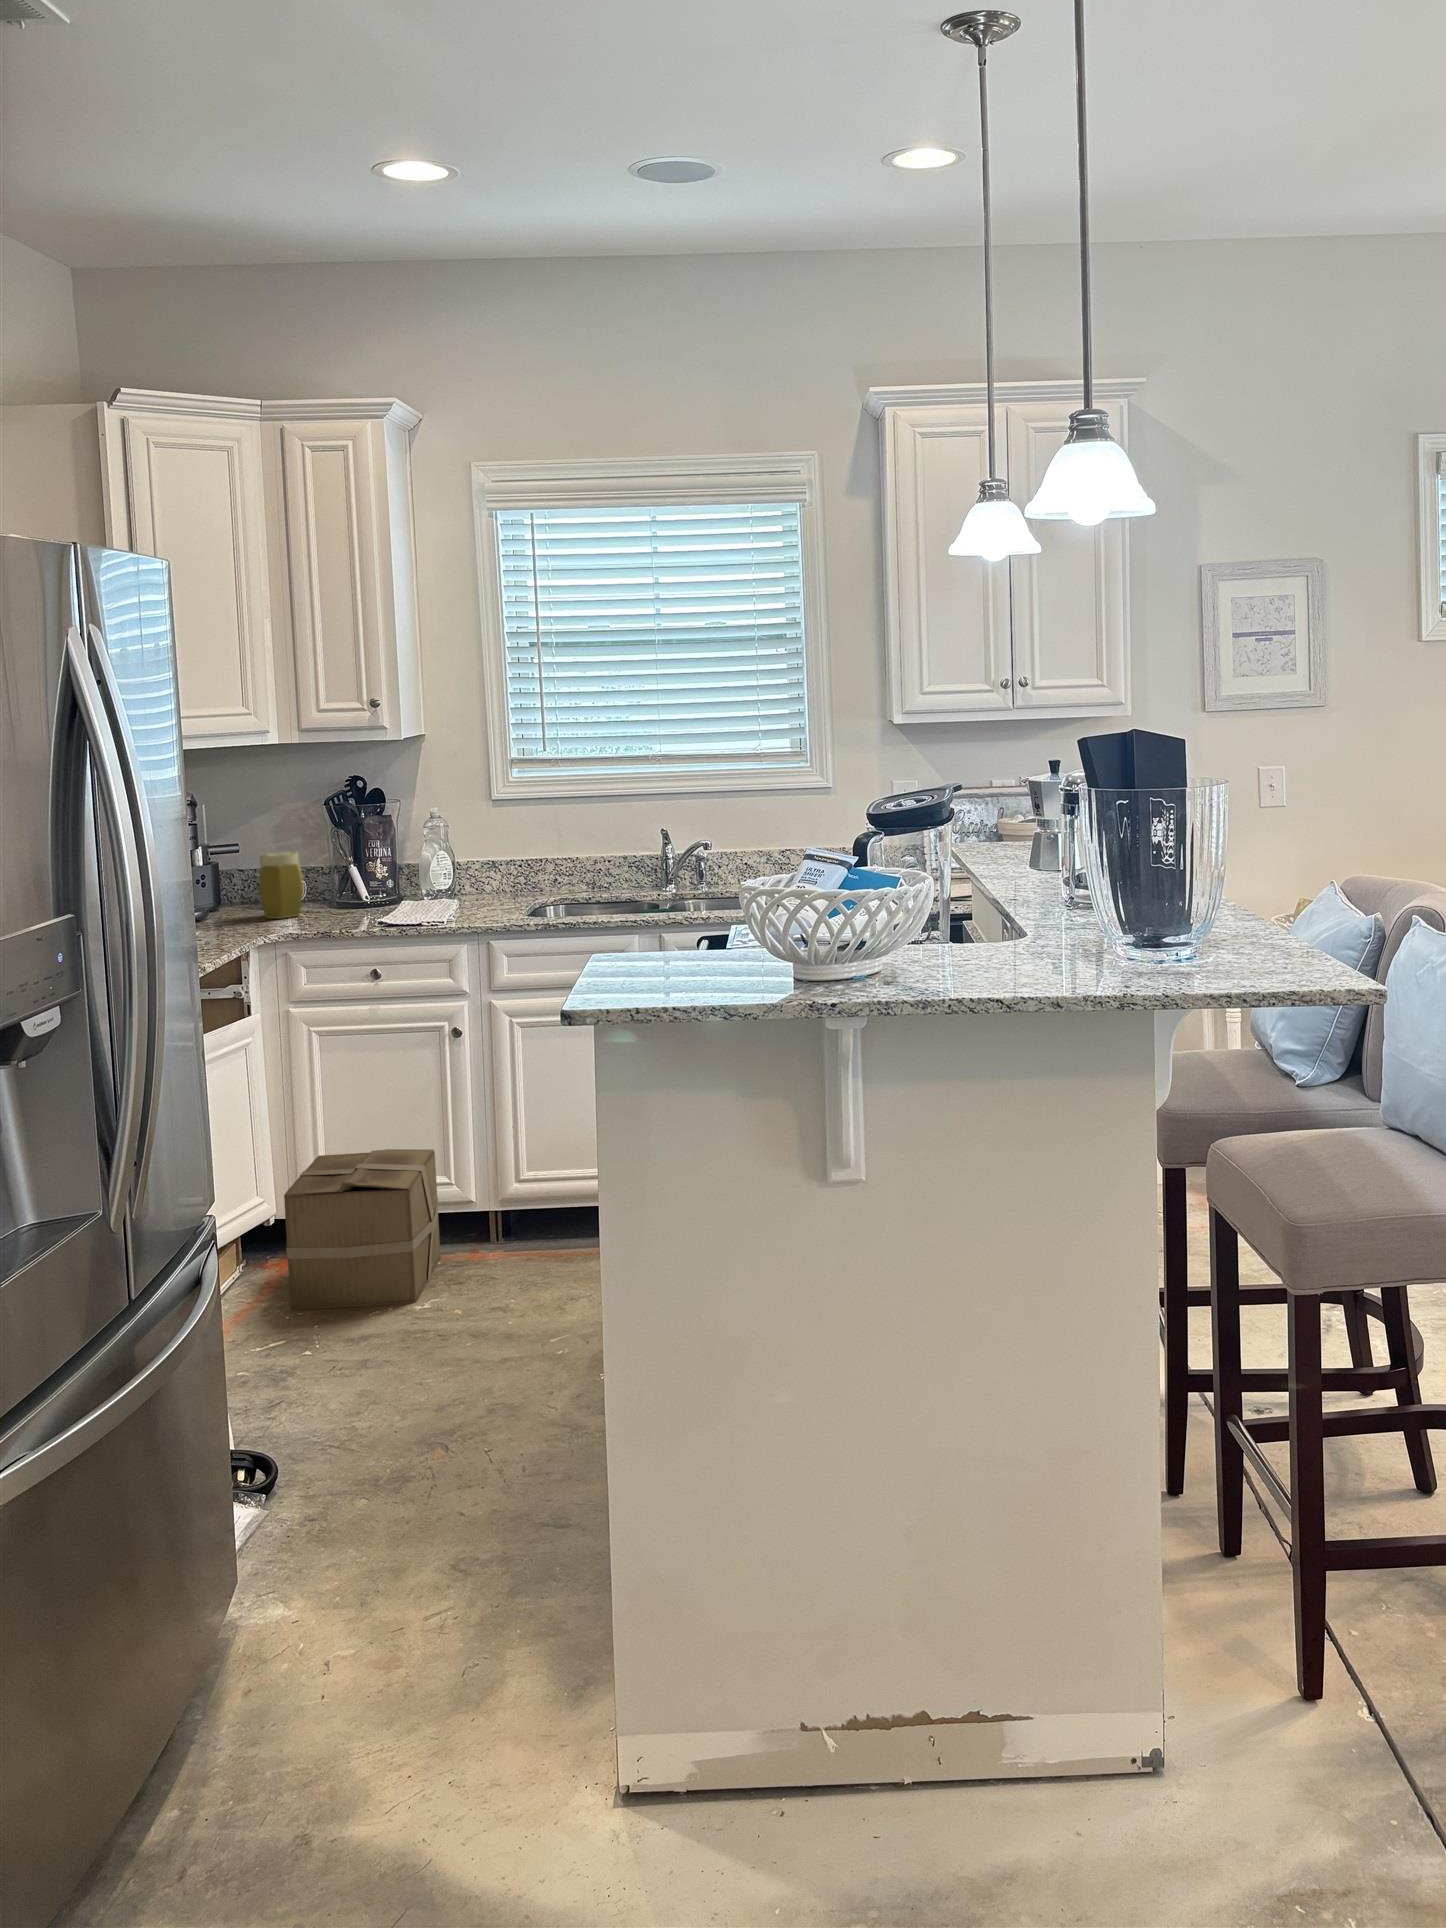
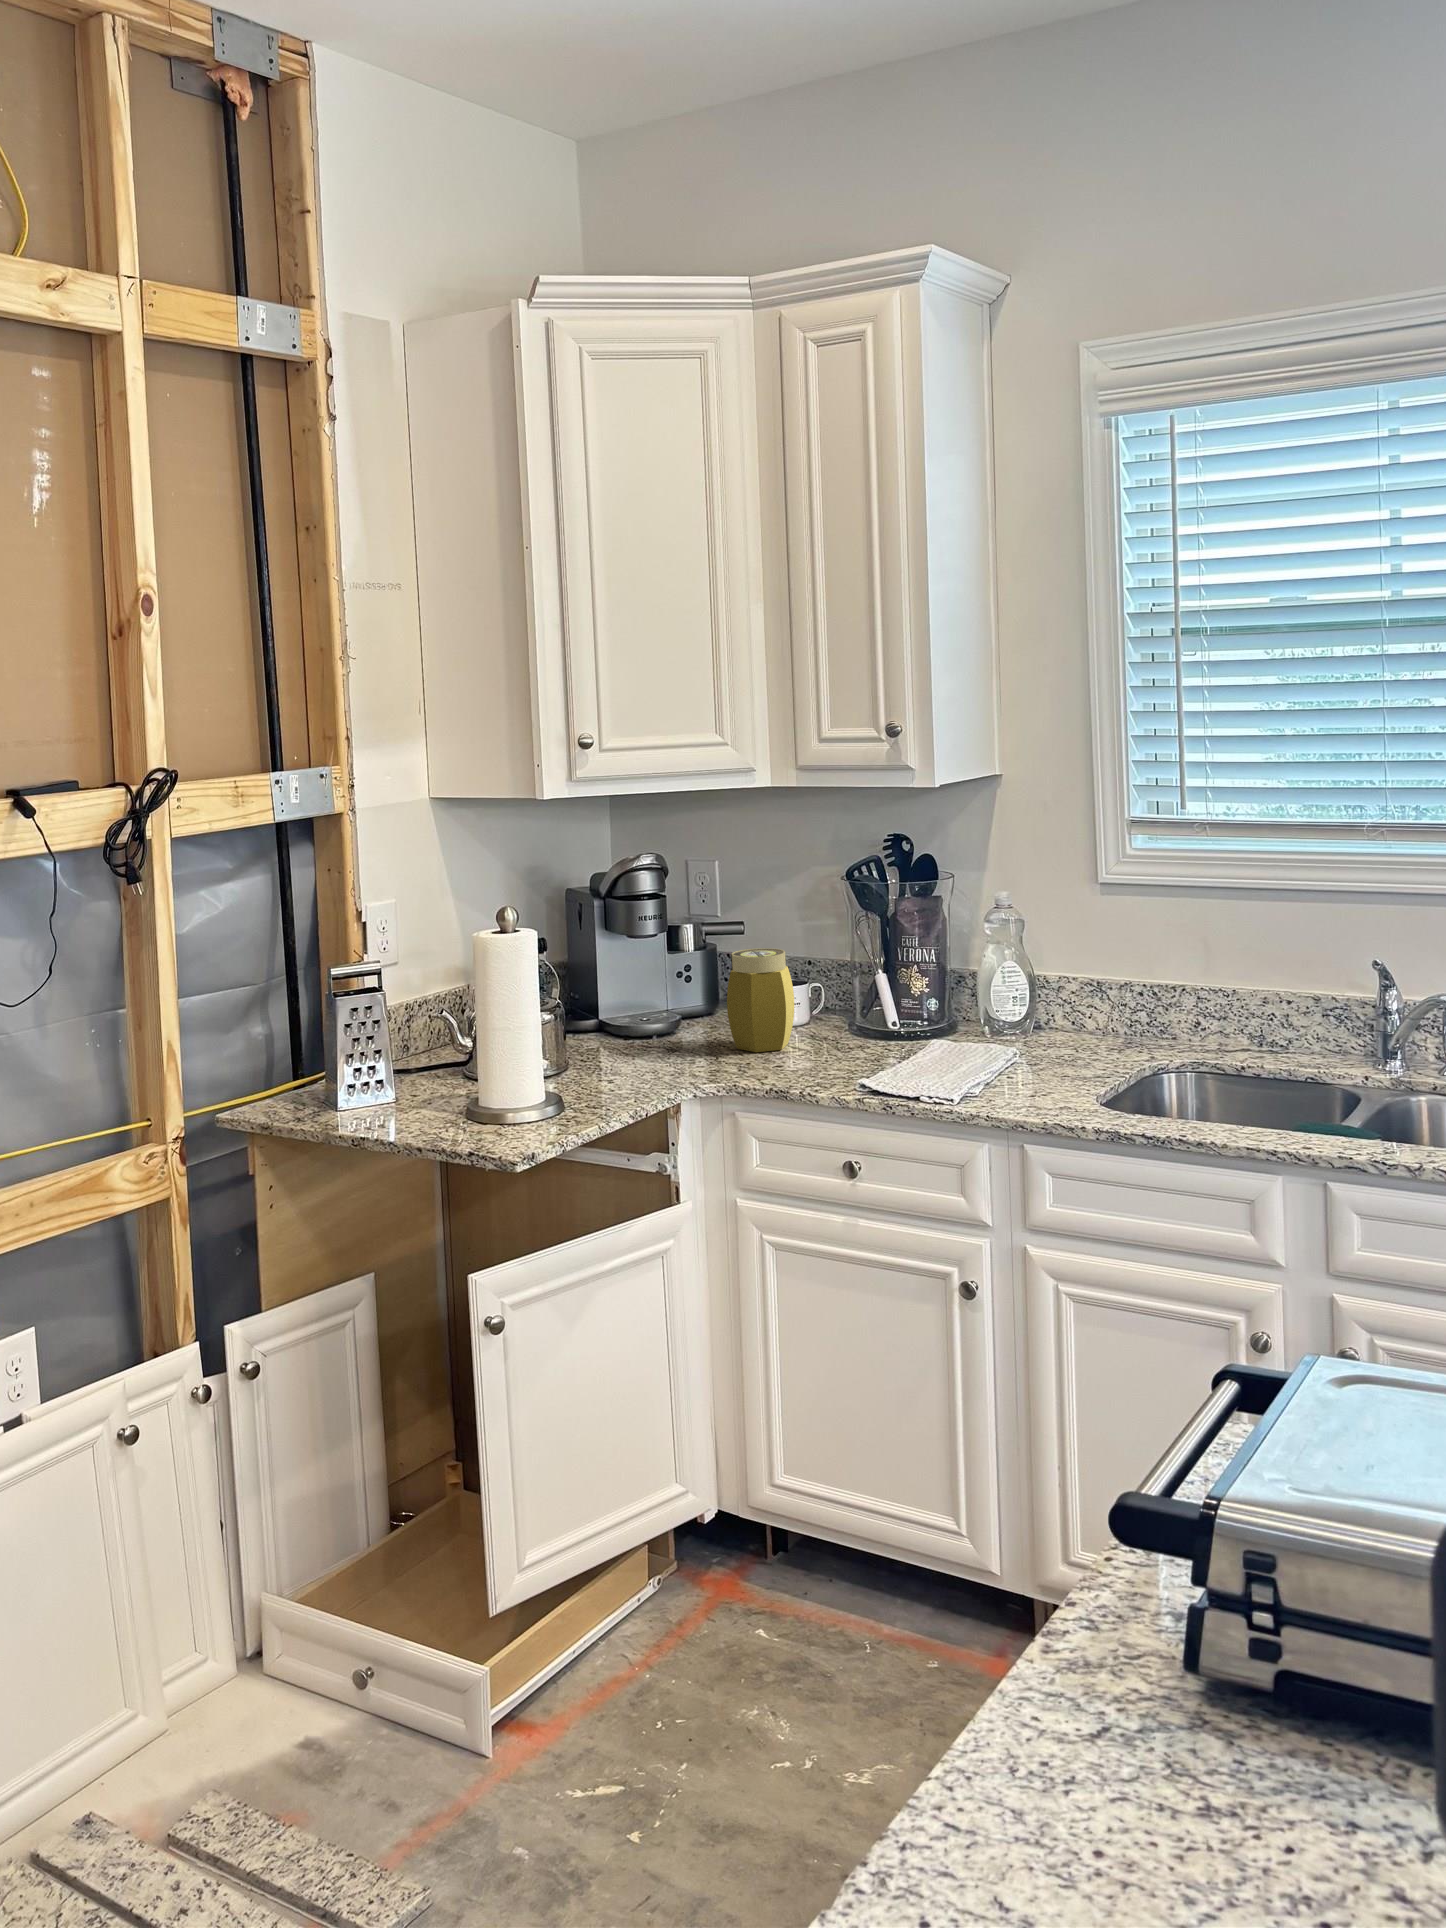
cardboard box: present [284,1149,441,1310] -> none [665,1439,932,1760]

